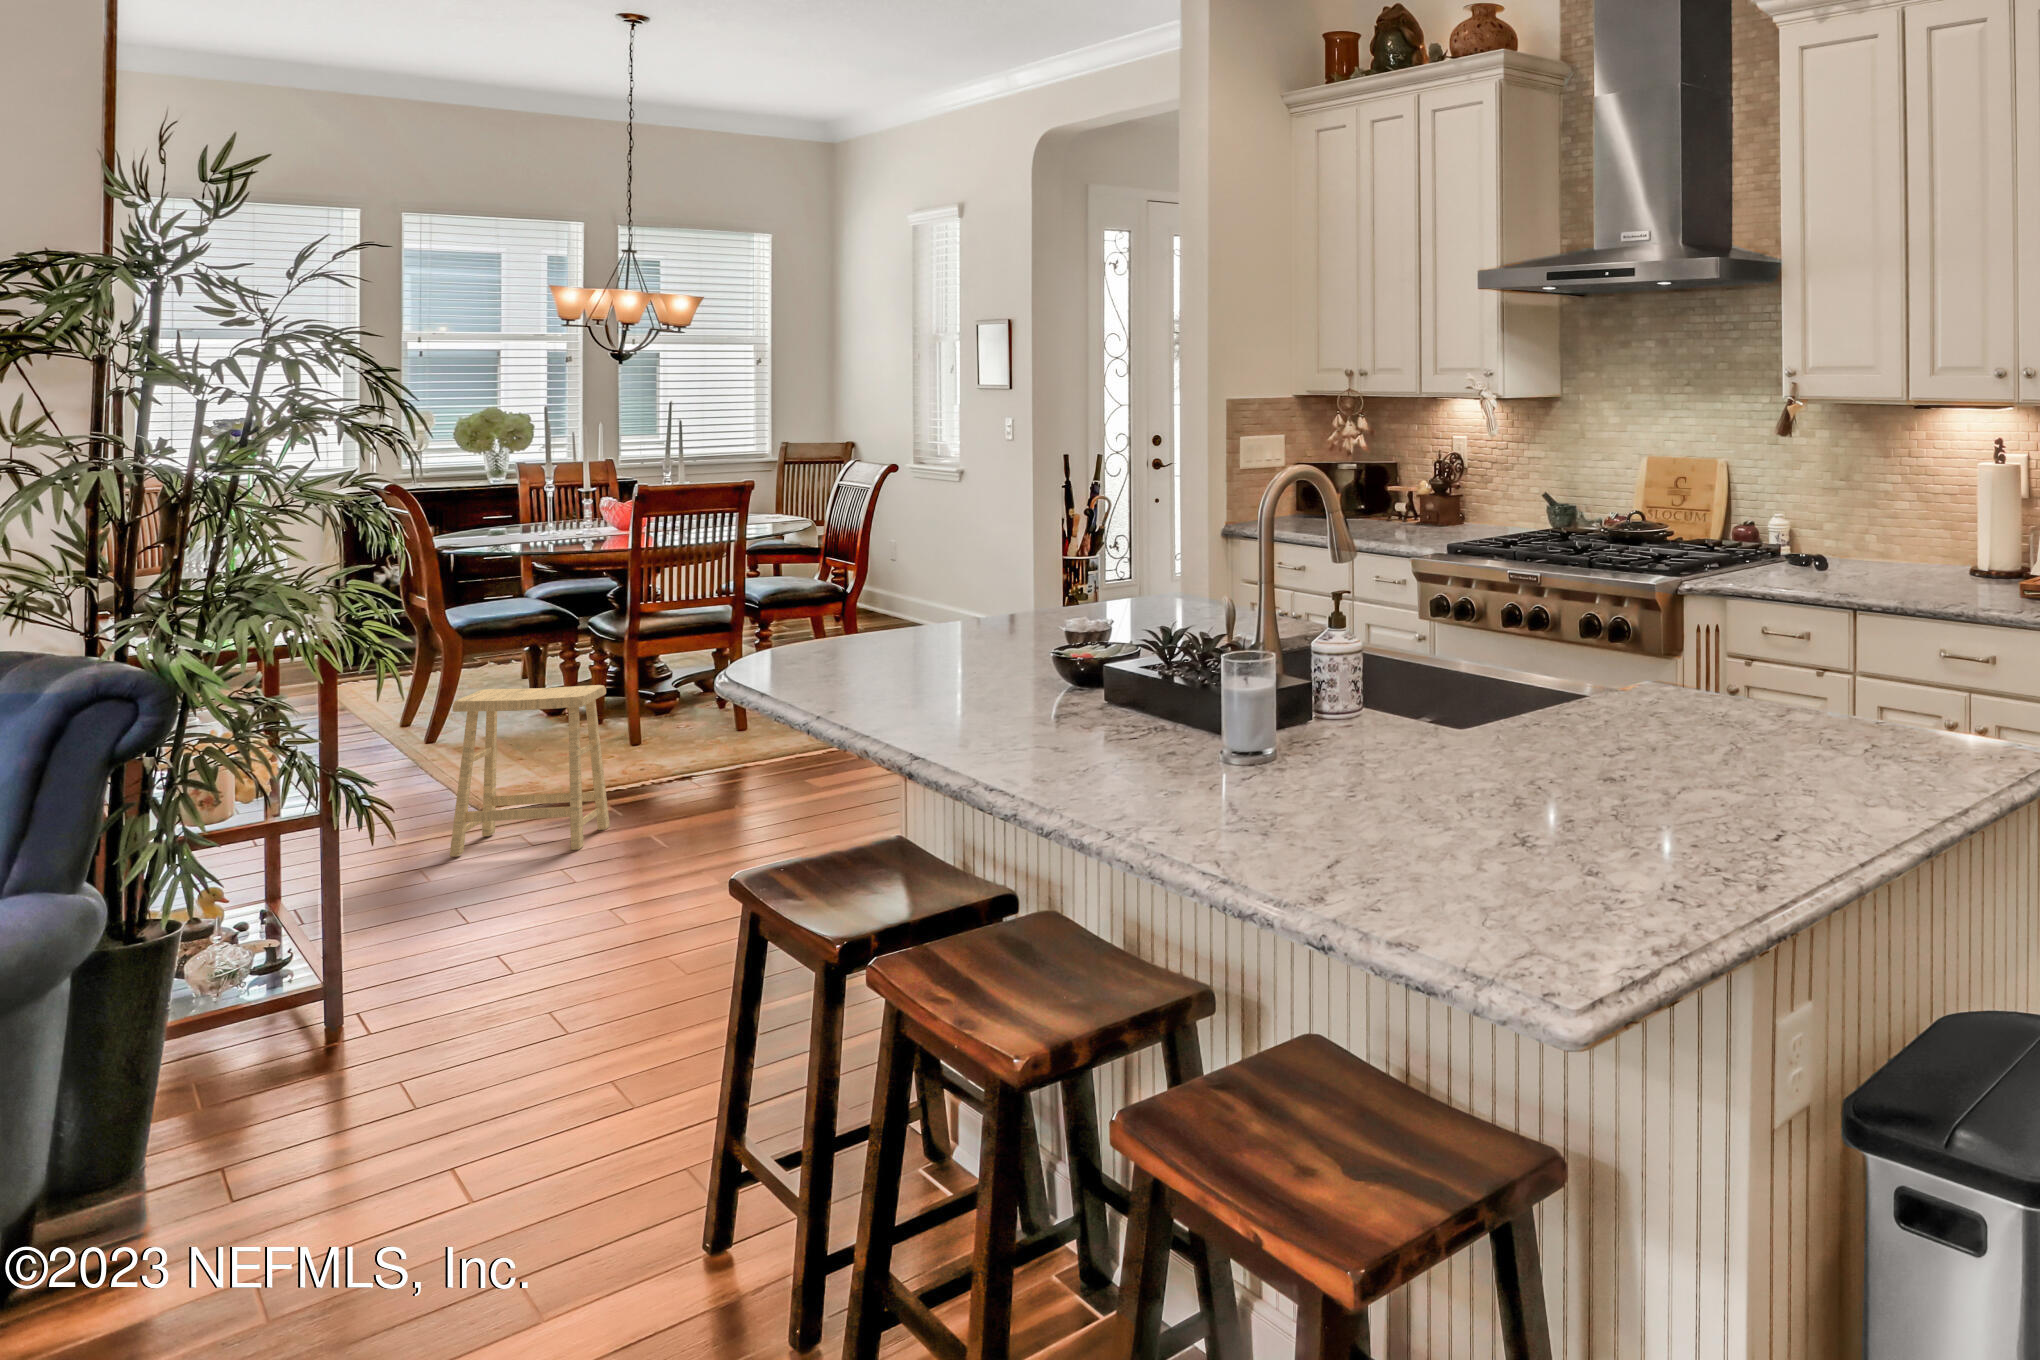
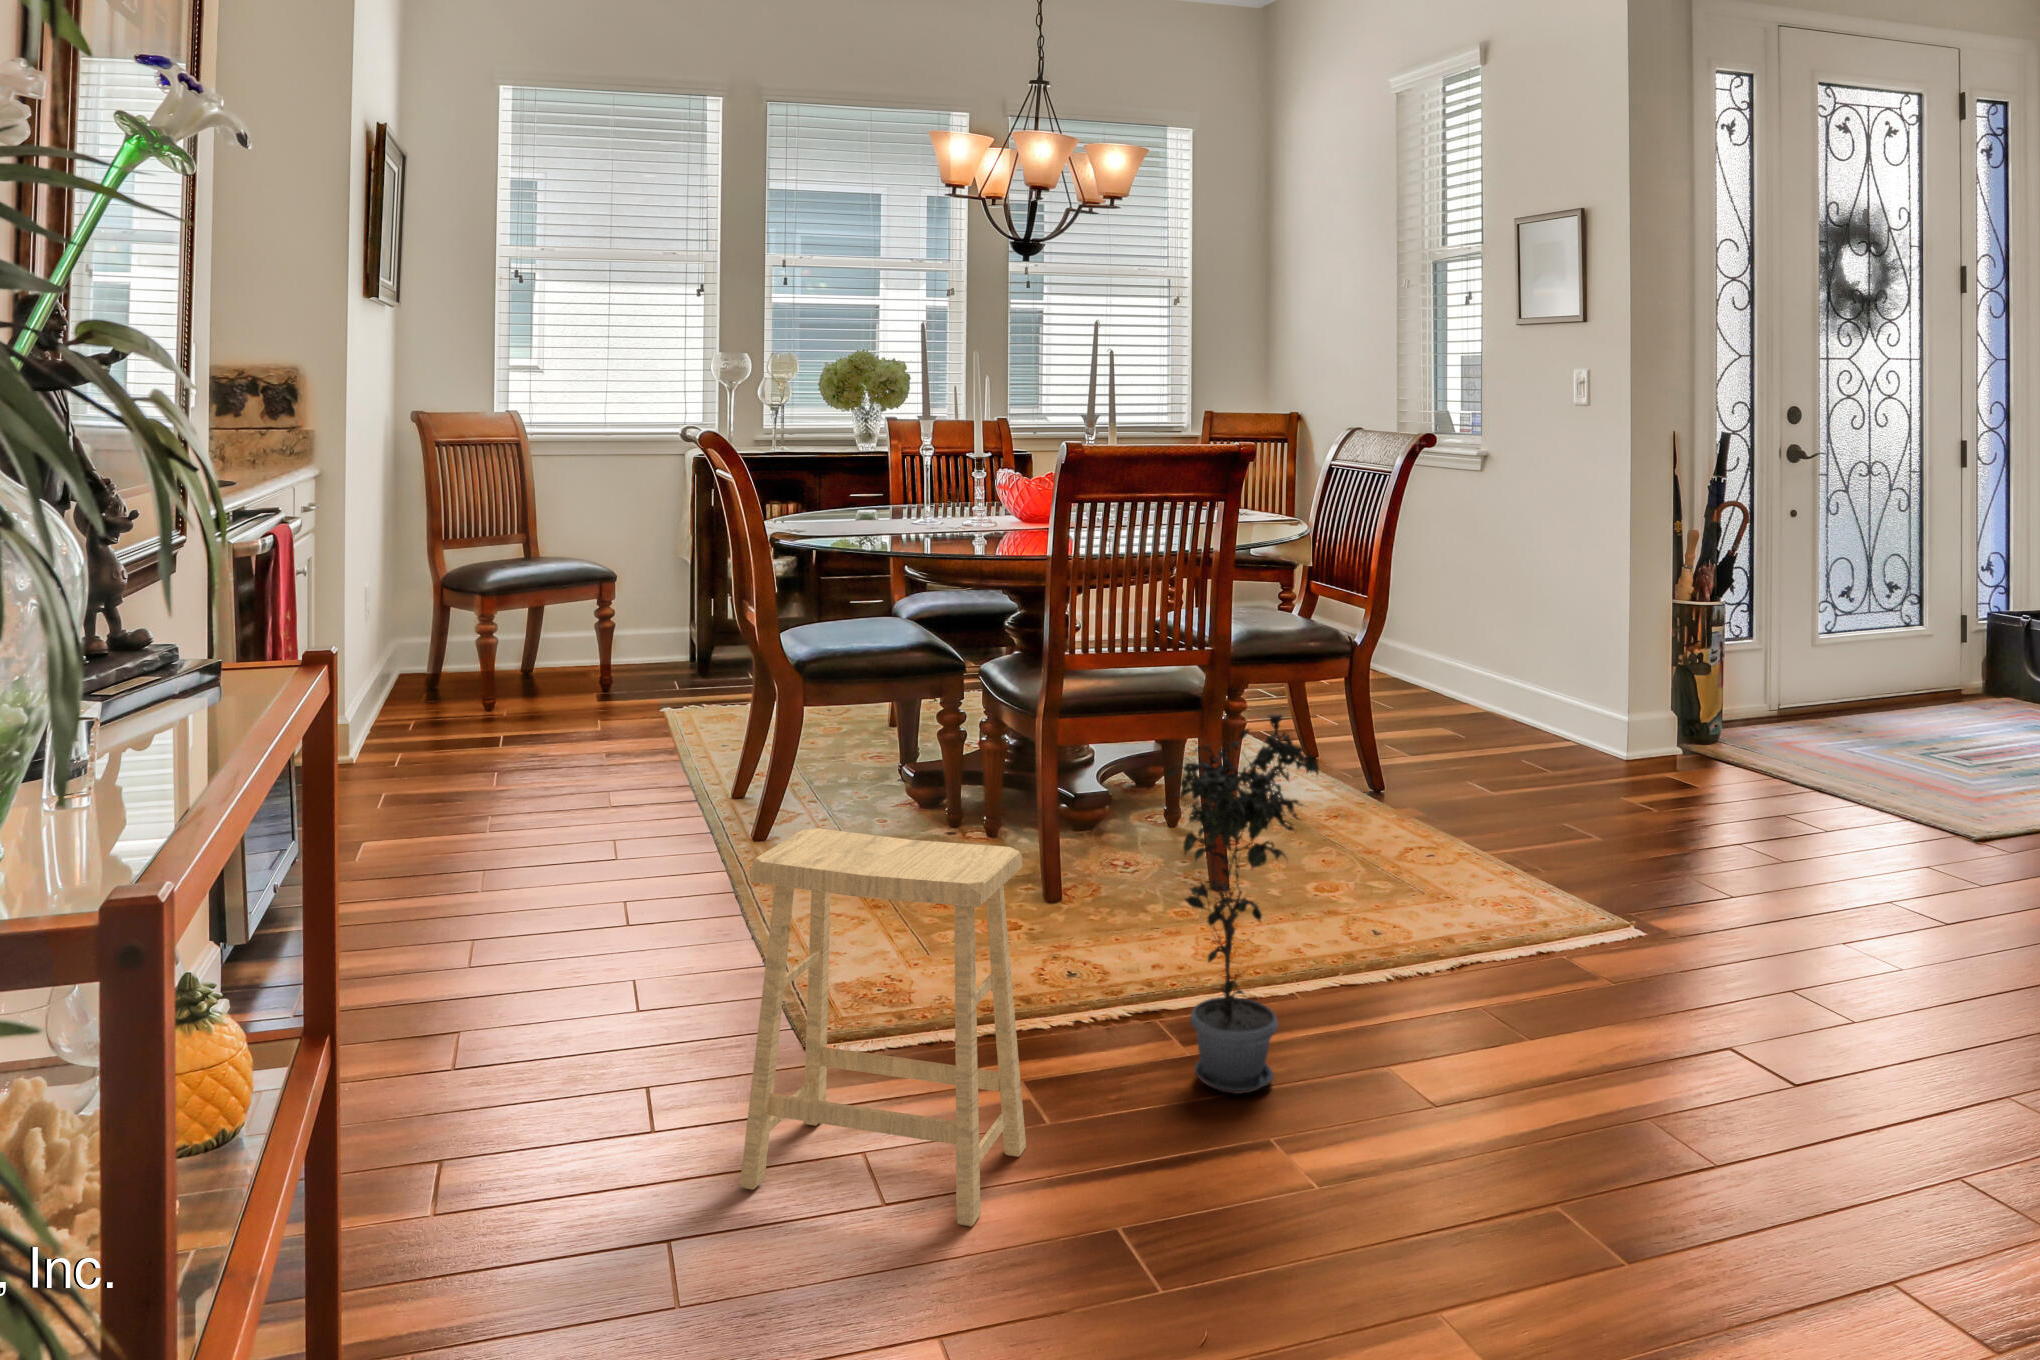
potted plant: none [687,616,771,798] -> present [1166,715,1319,1094]

